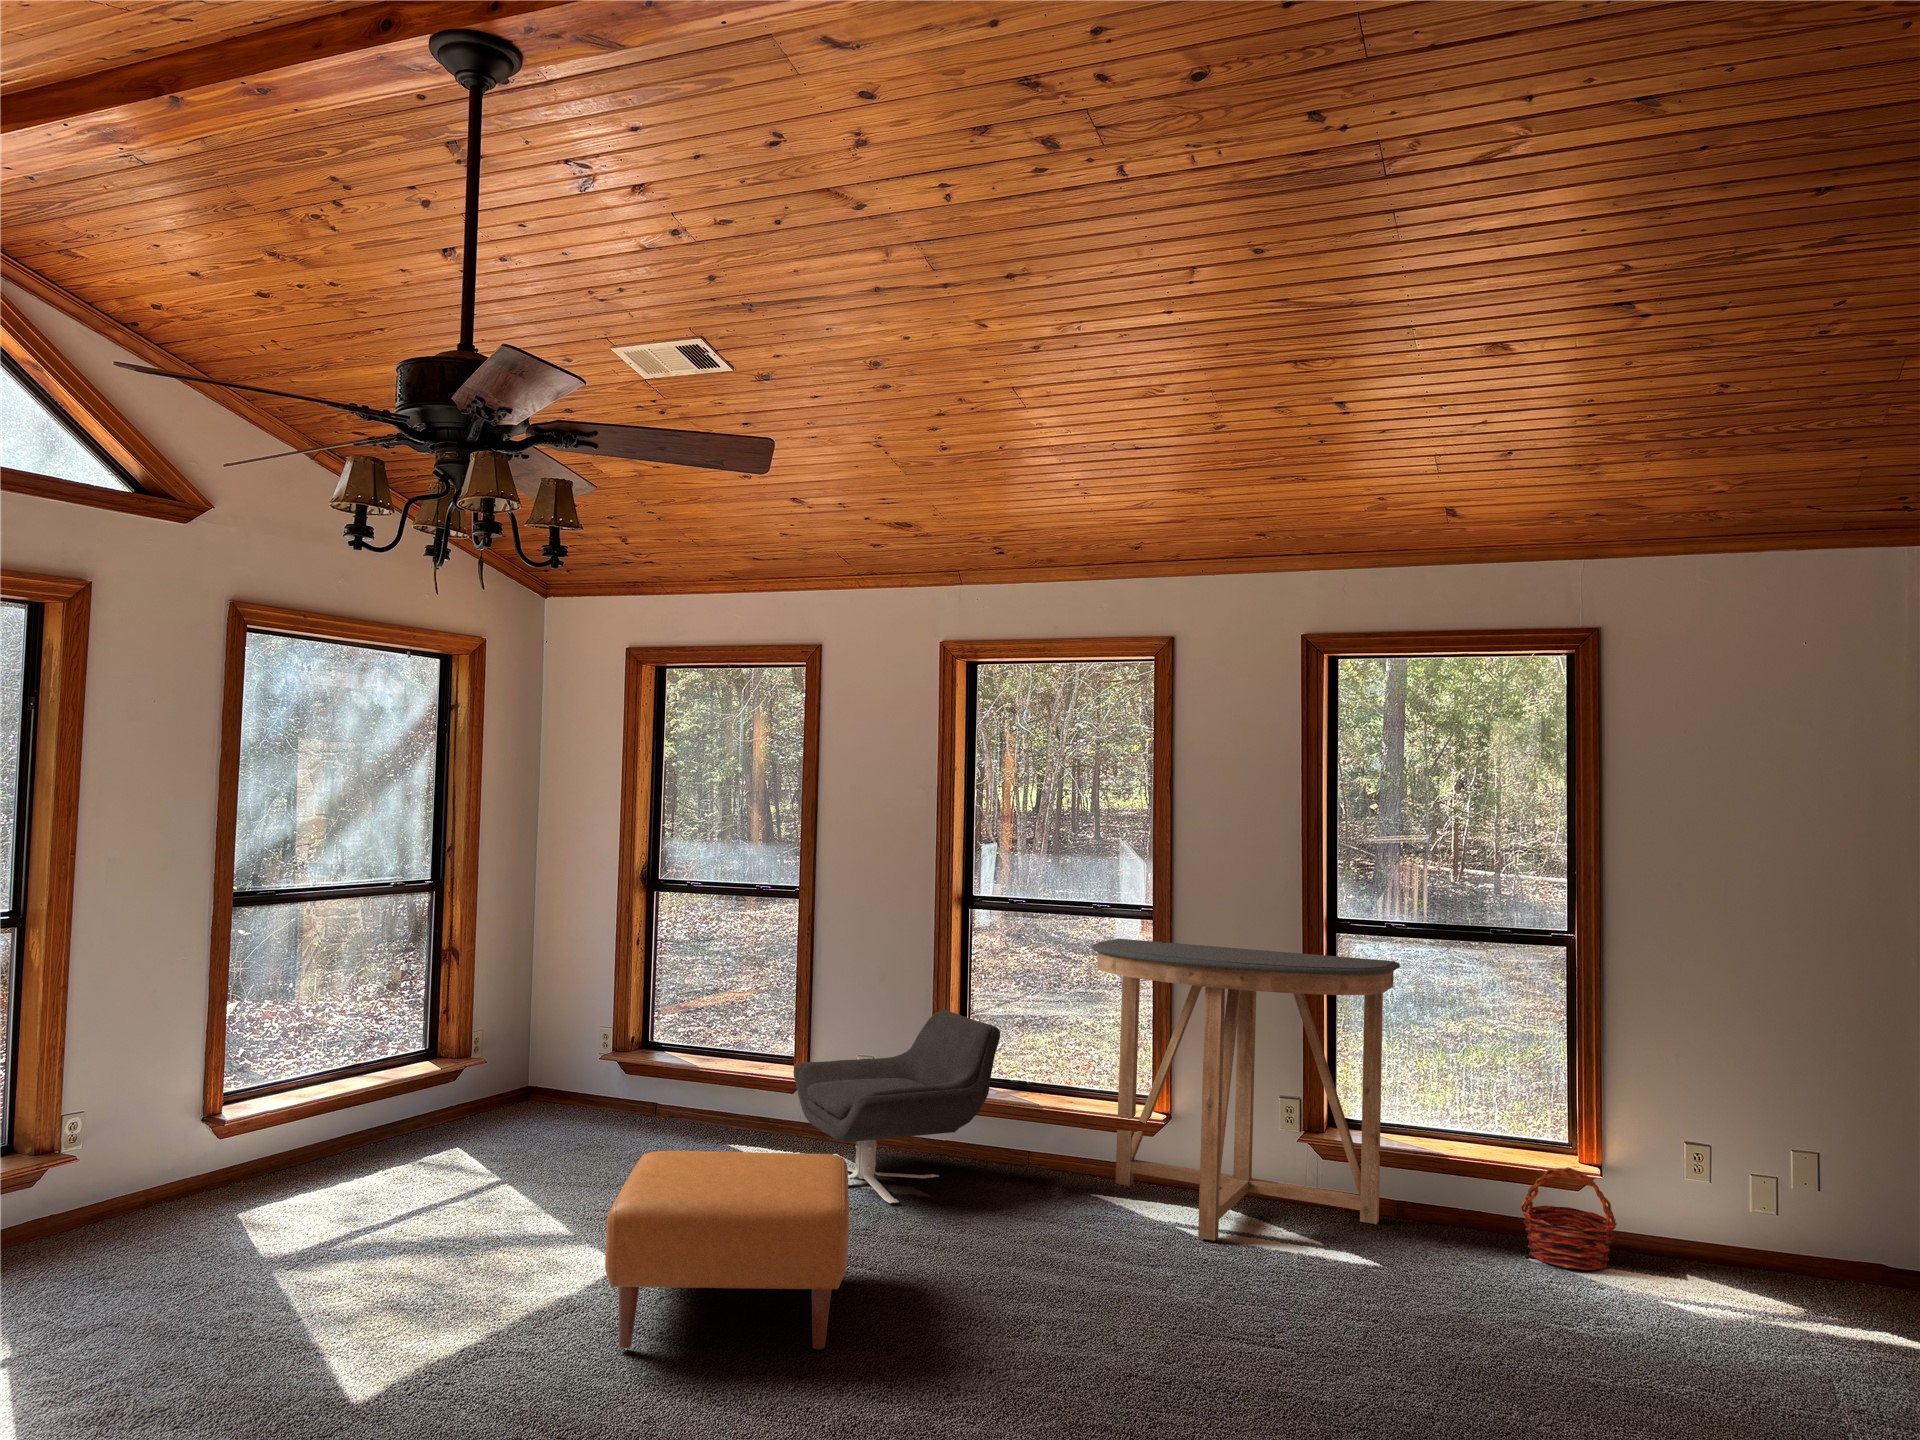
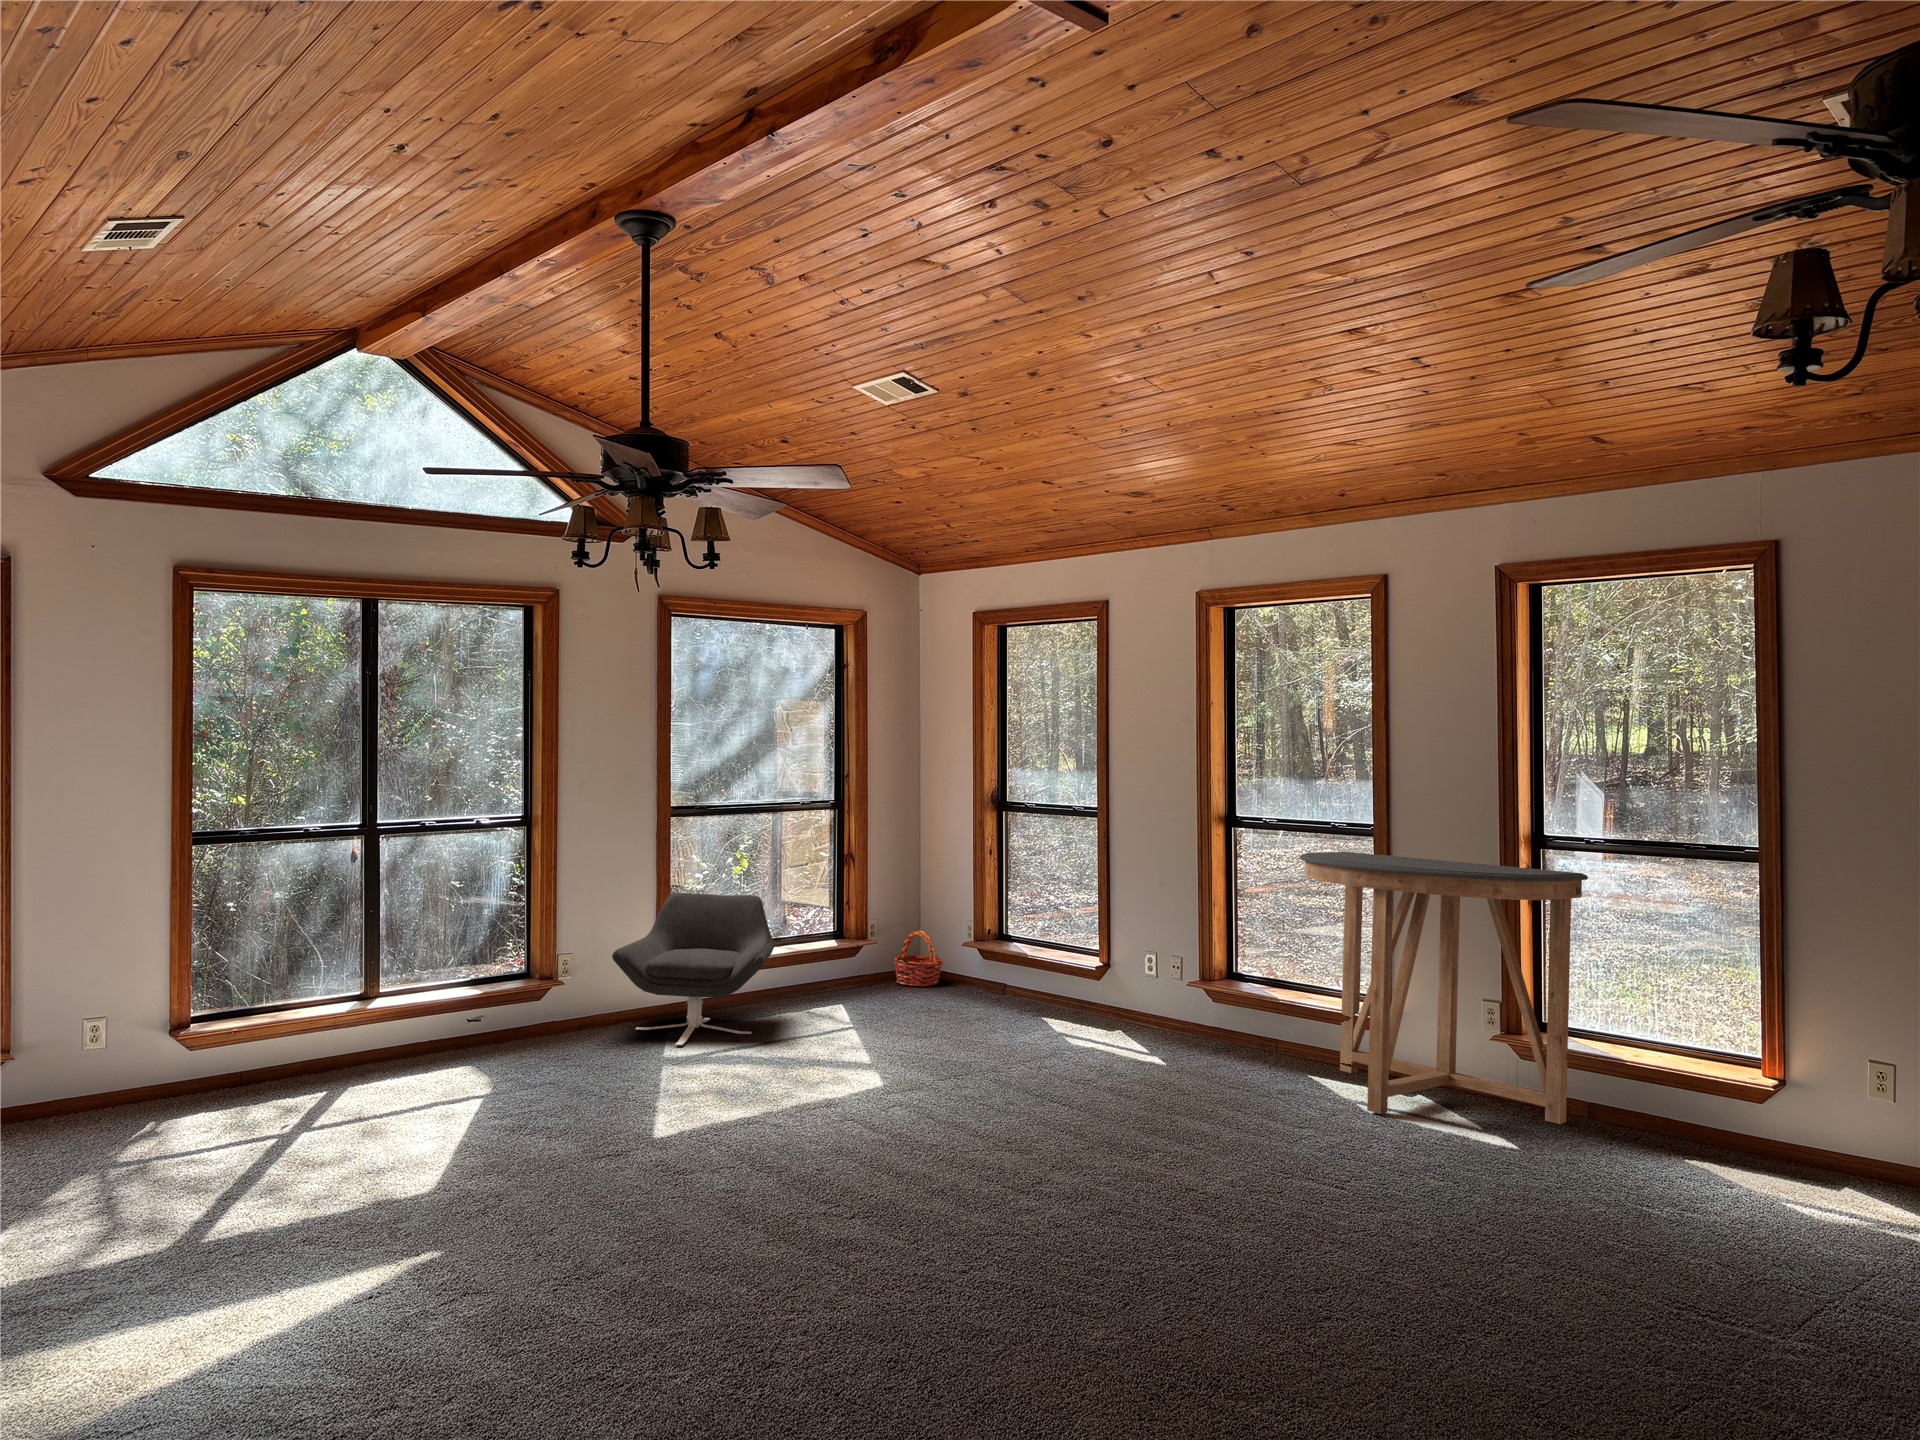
lounge chair: present [793,1010,1000,1203] -> present [612,893,774,1045]
ottoman: present [605,1151,849,1349] -> none [834,992,1044,1136]
basket: present [1520,1167,1617,1270] -> present [894,931,943,986]

